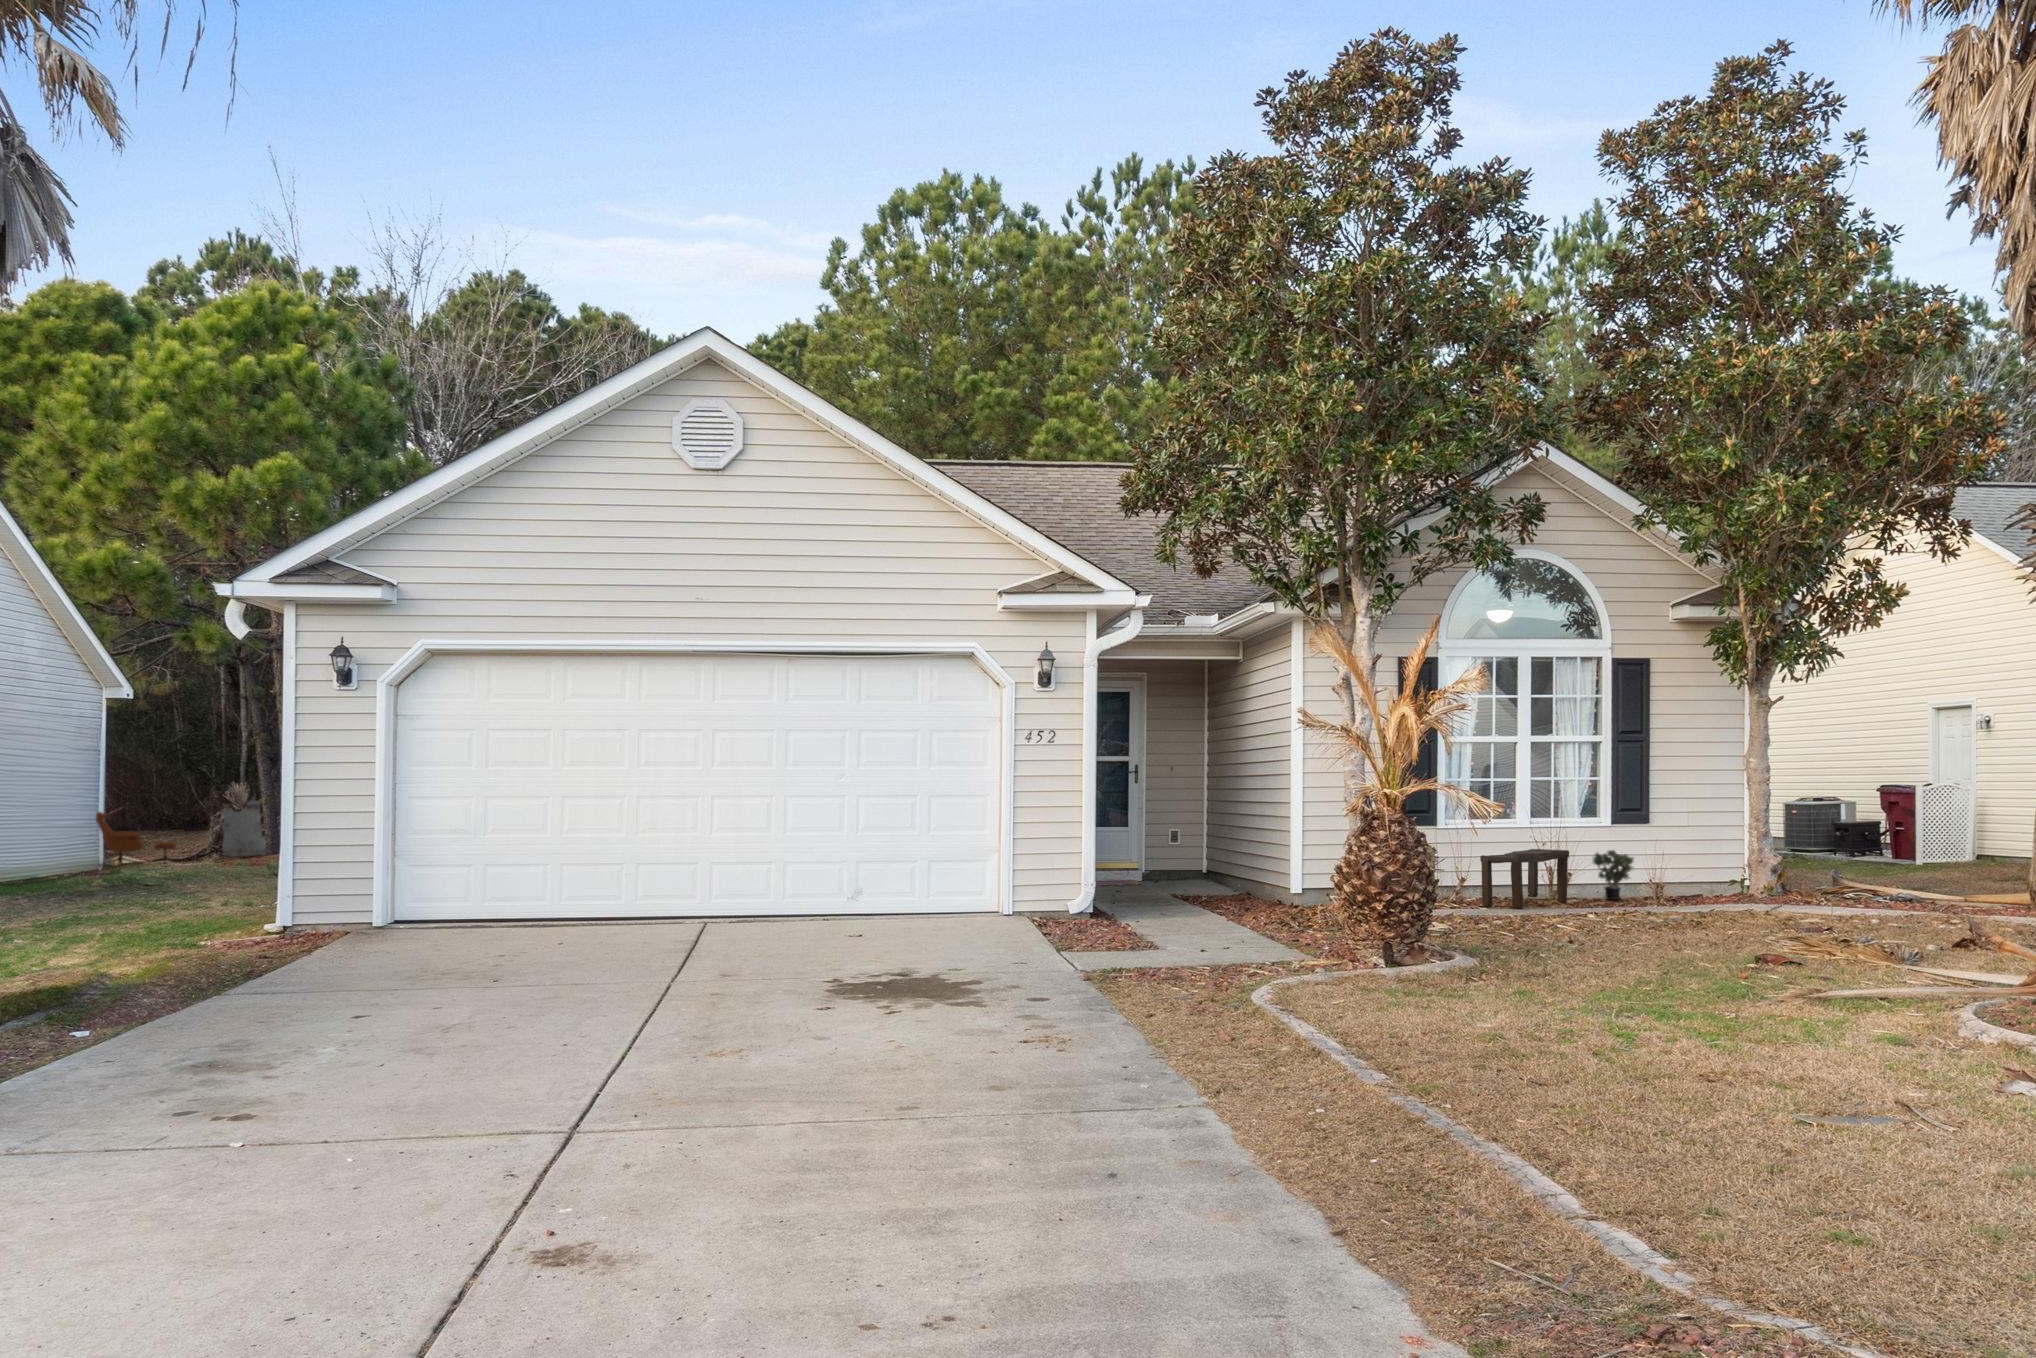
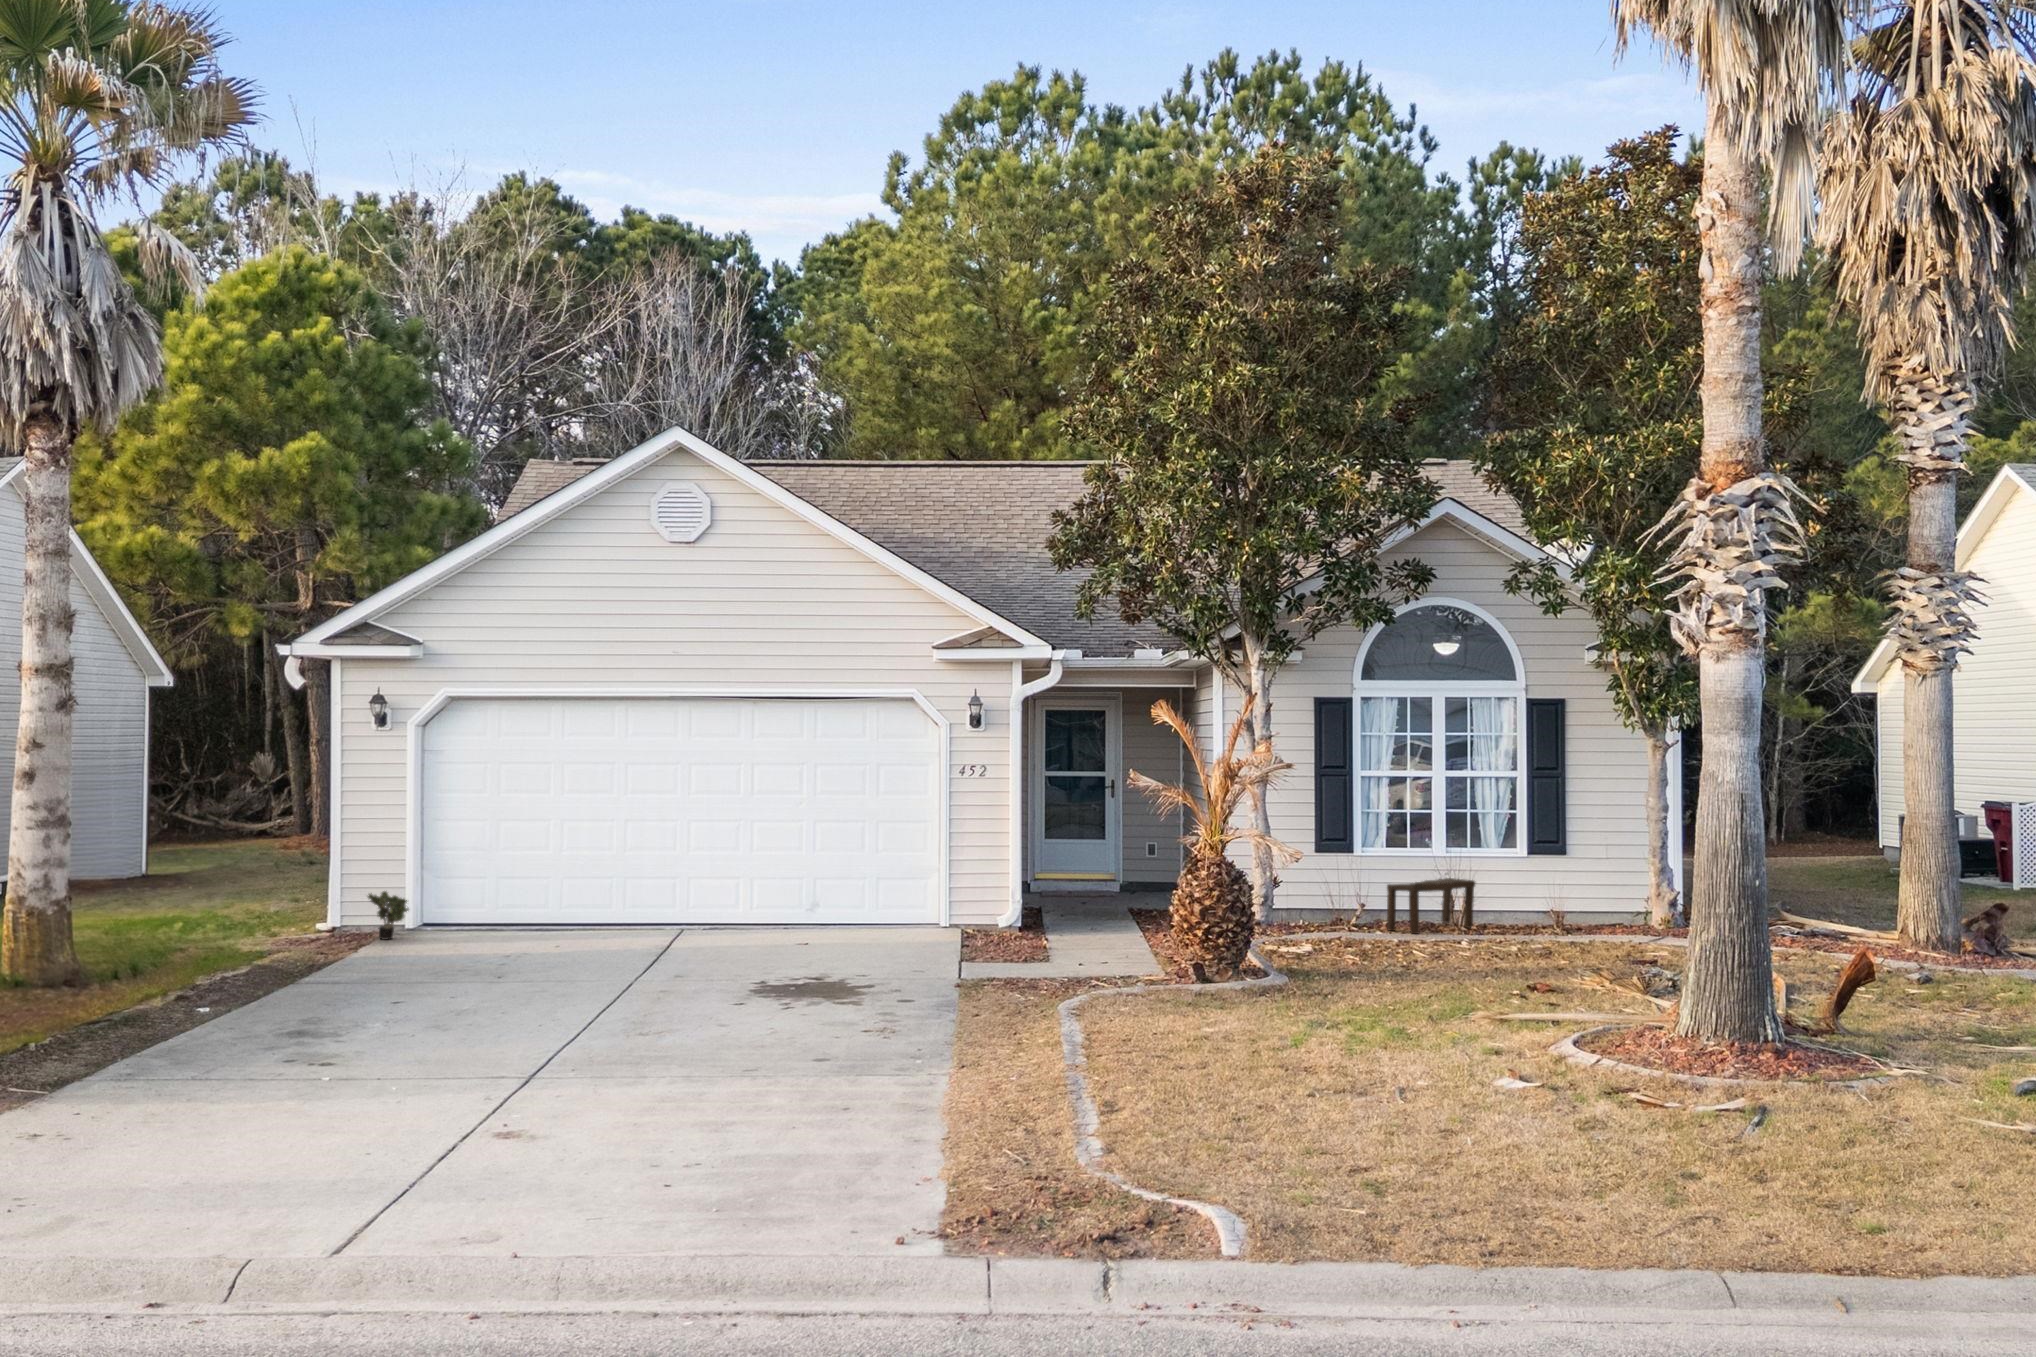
trash can: present [223,800,266,856] -> none [250,791,296,848]
lounge chair: present [96,812,176,864] -> none [138,803,216,857]
potted plant: present [1593,850,1634,900] -> present [368,891,409,940]

